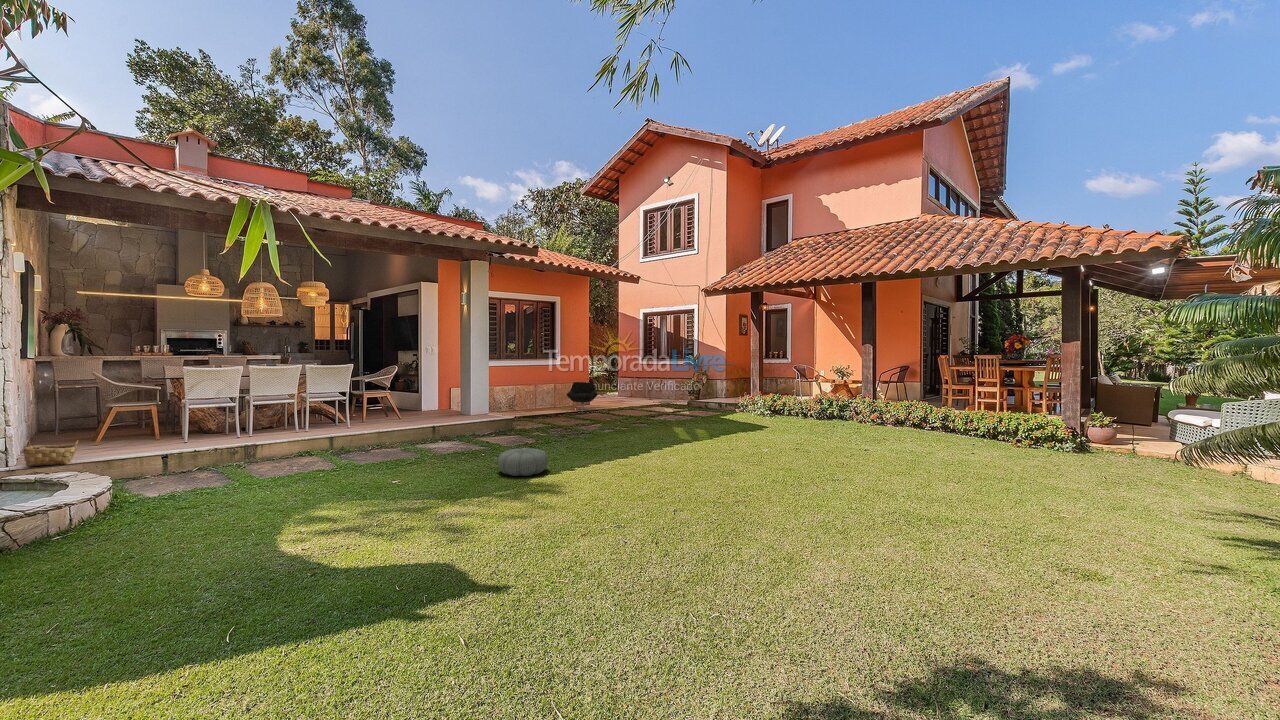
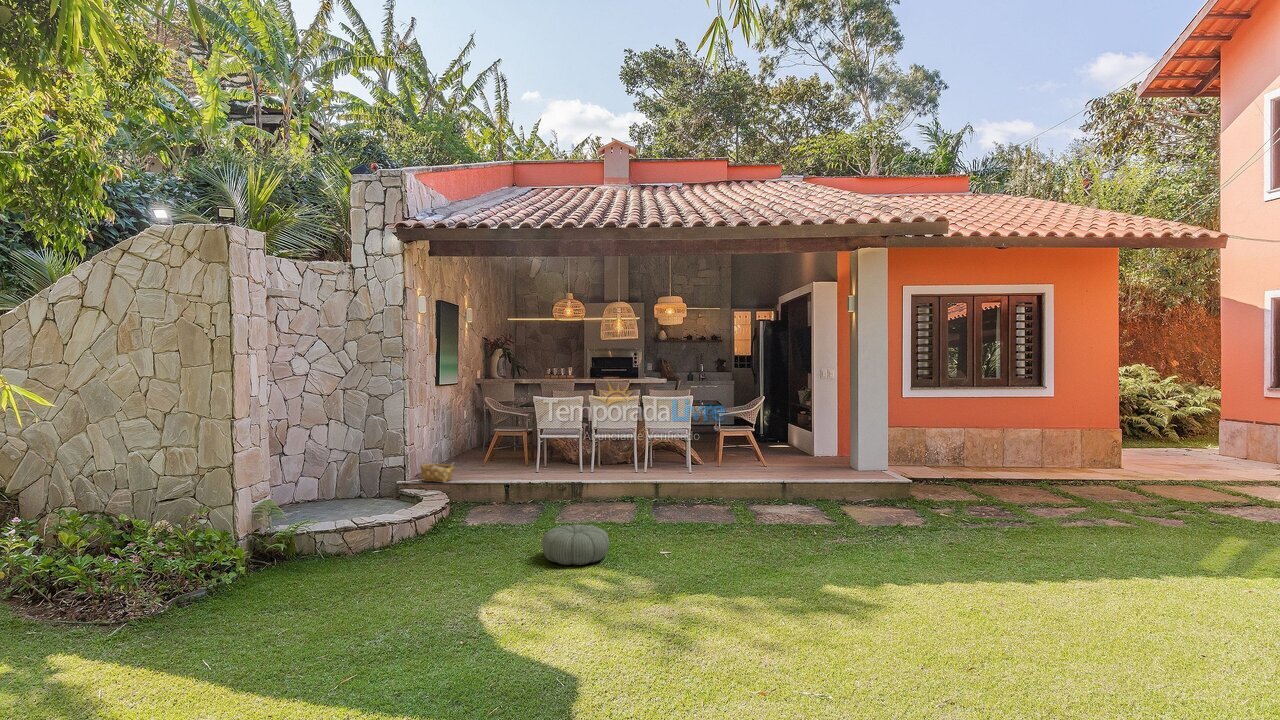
lounge chair: present [567,382,597,411] -> none [1039,431,1104,483]
pouf: present [498,448,548,476] -> present [542,524,609,565]

